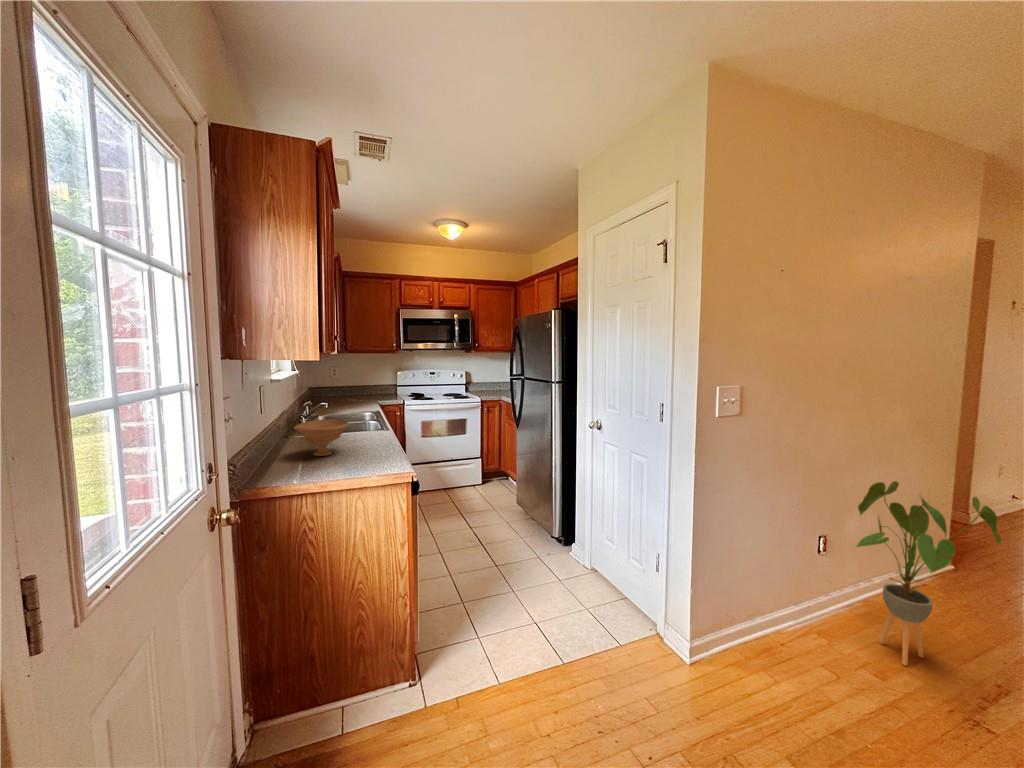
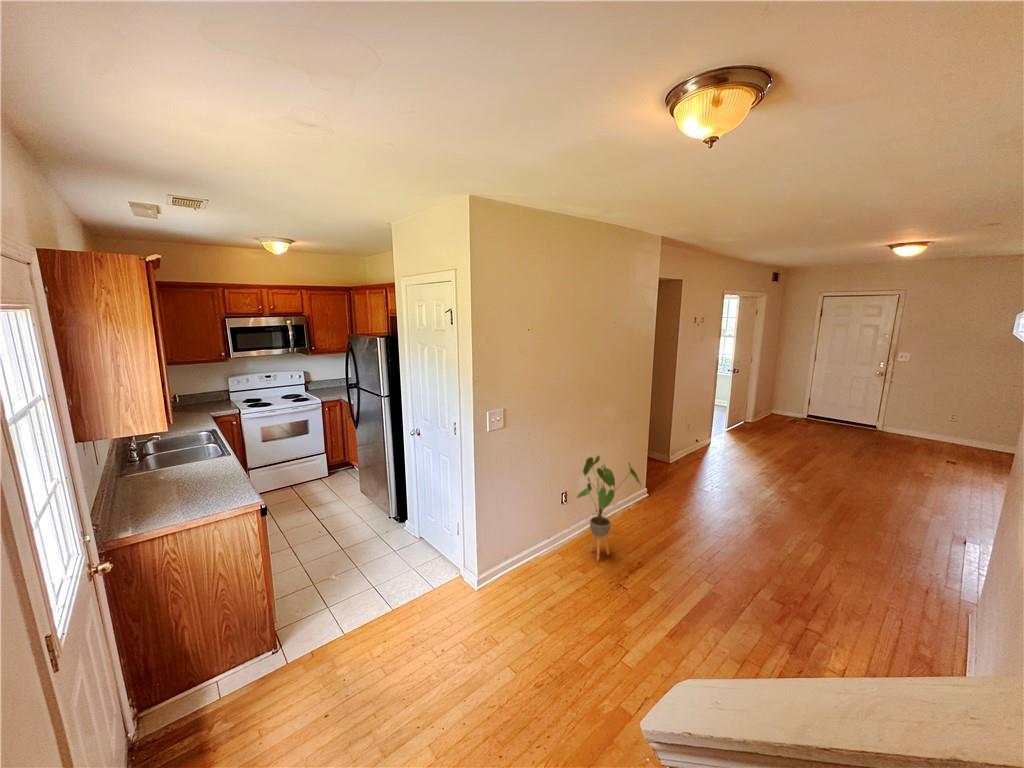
bowl: present [294,419,349,456] -> none [136,460,193,496]

